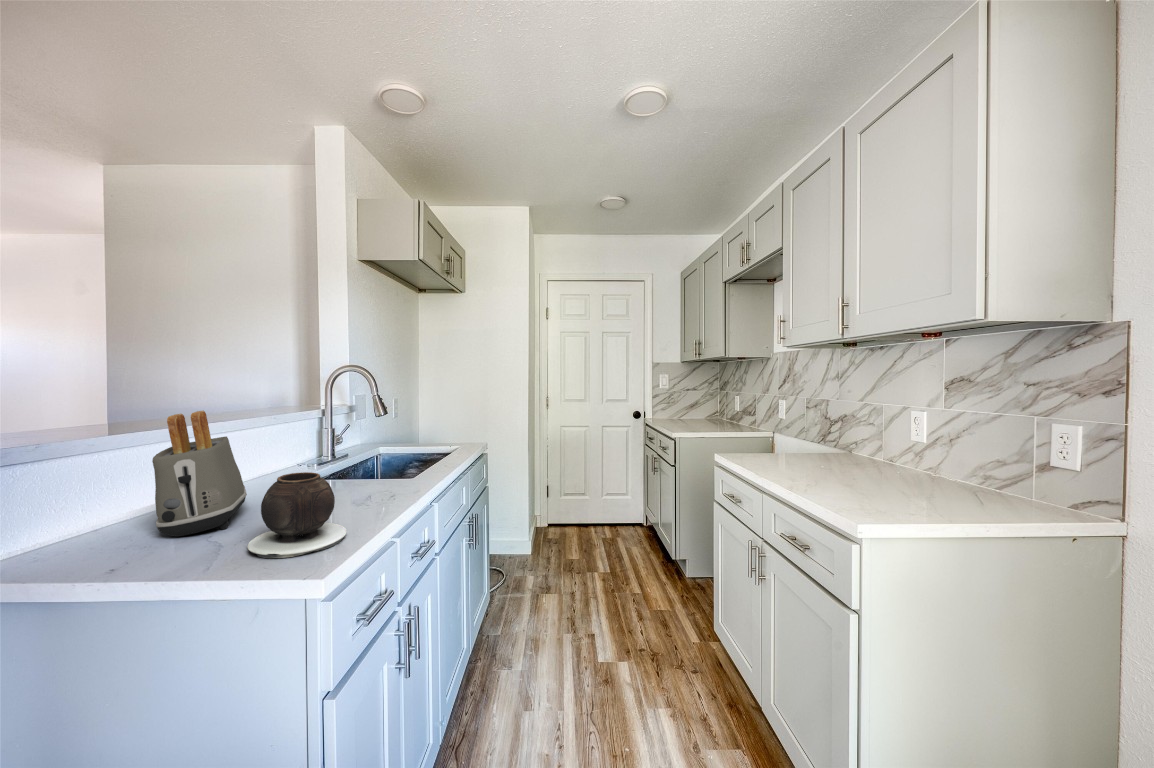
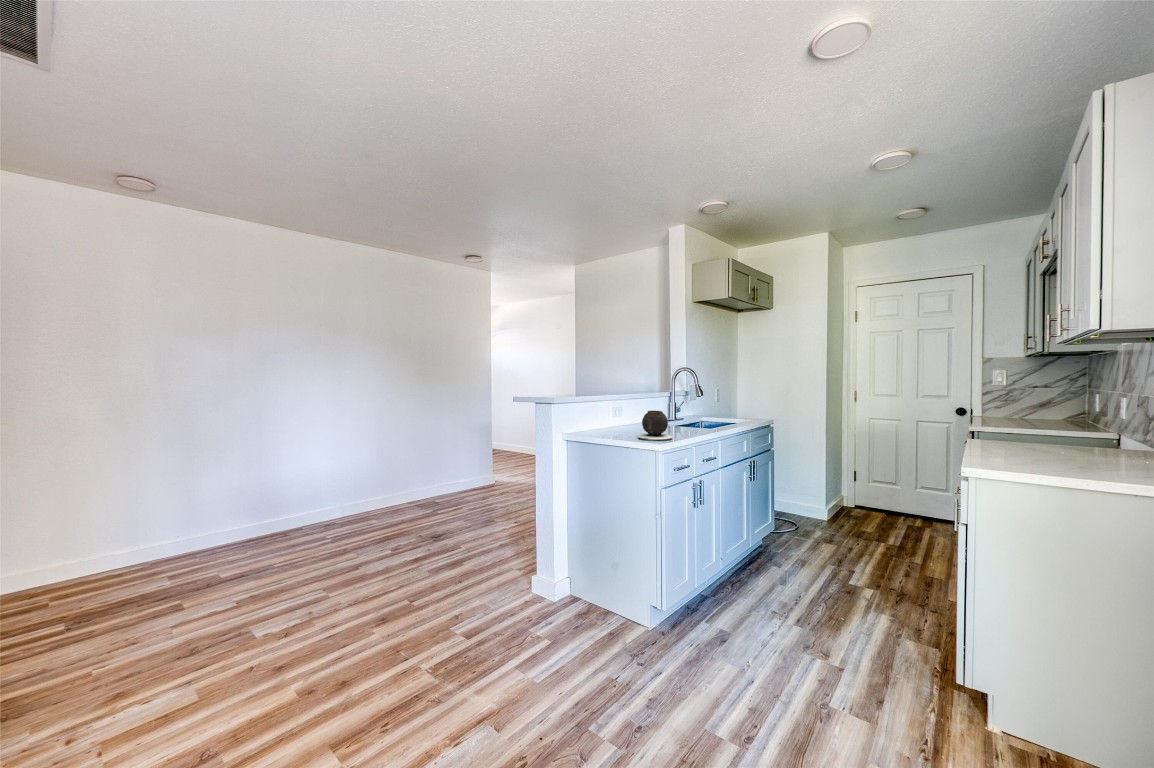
toaster: present [152,411,247,536] -> none [608,386,637,433]

